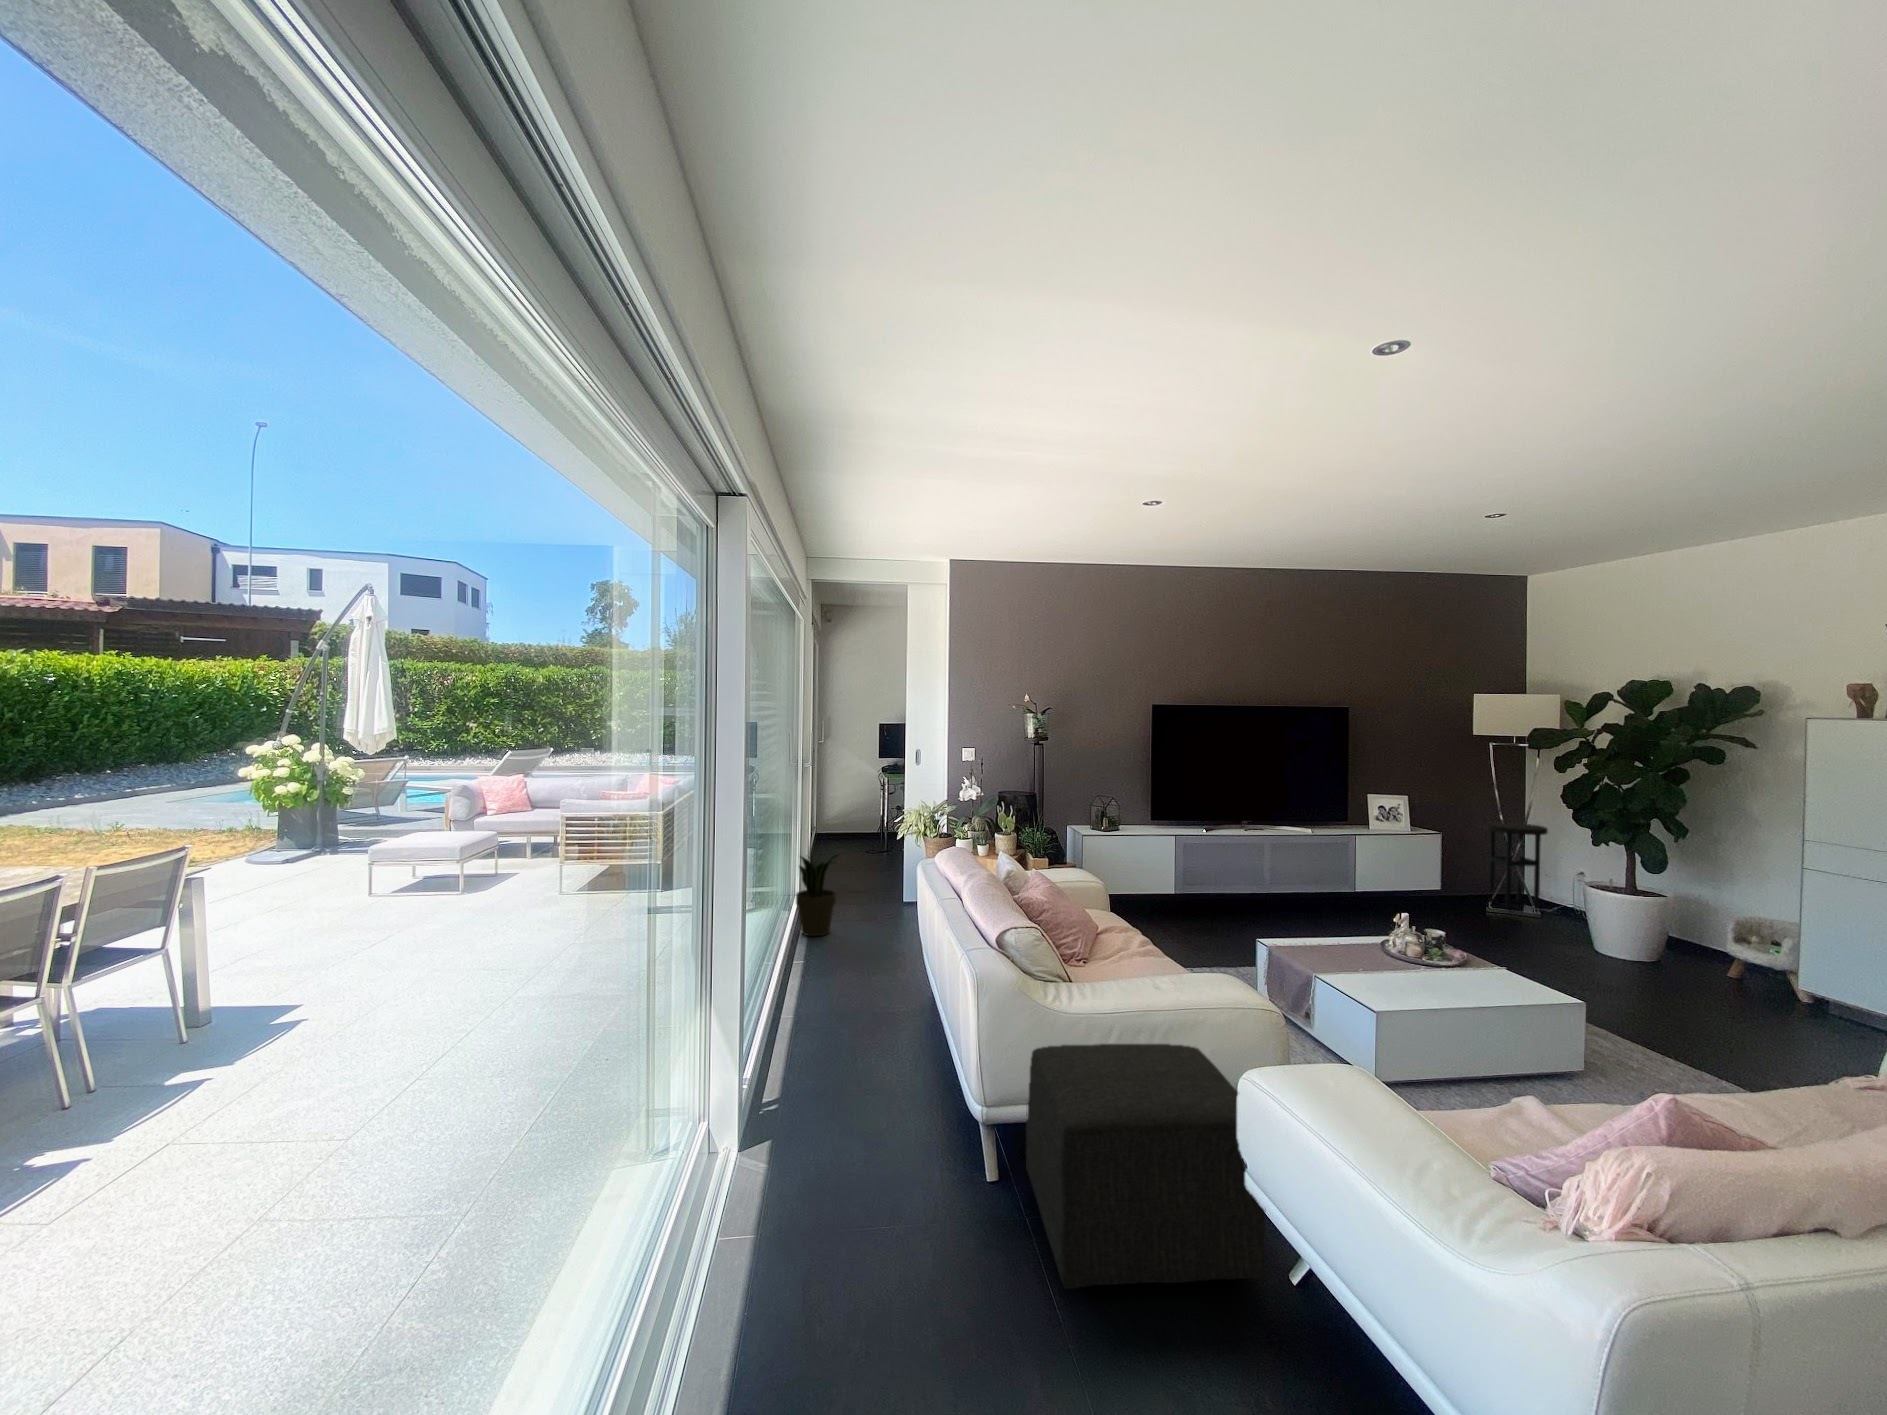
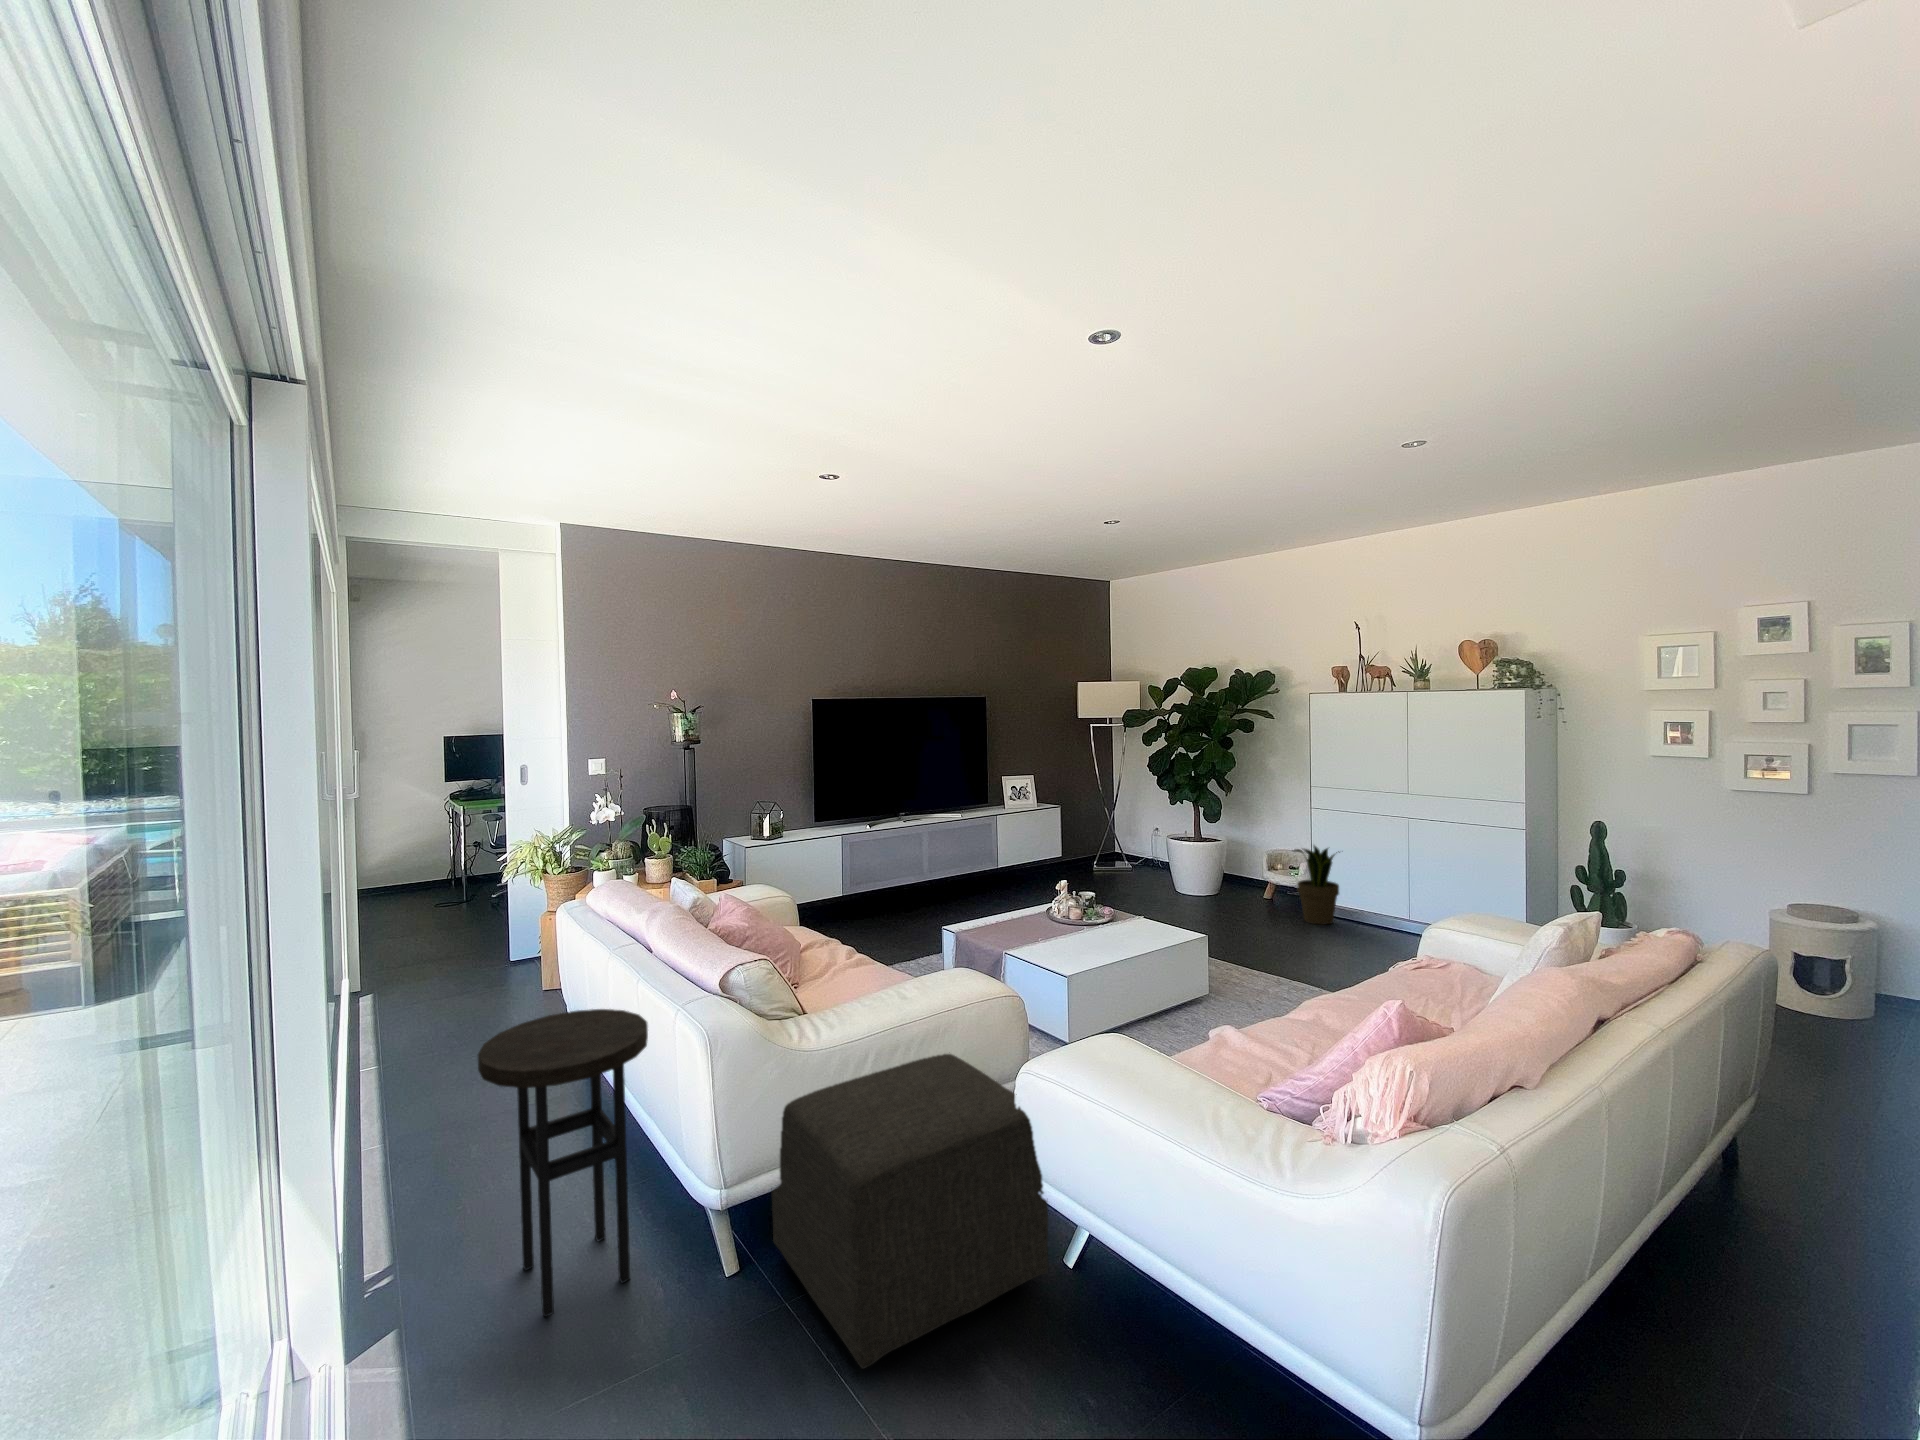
side table: present [1484,823,1548,909] -> present [478,1009,648,1317]
potted plant: present [796,854,839,936] -> present [1294,846,1340,925]

